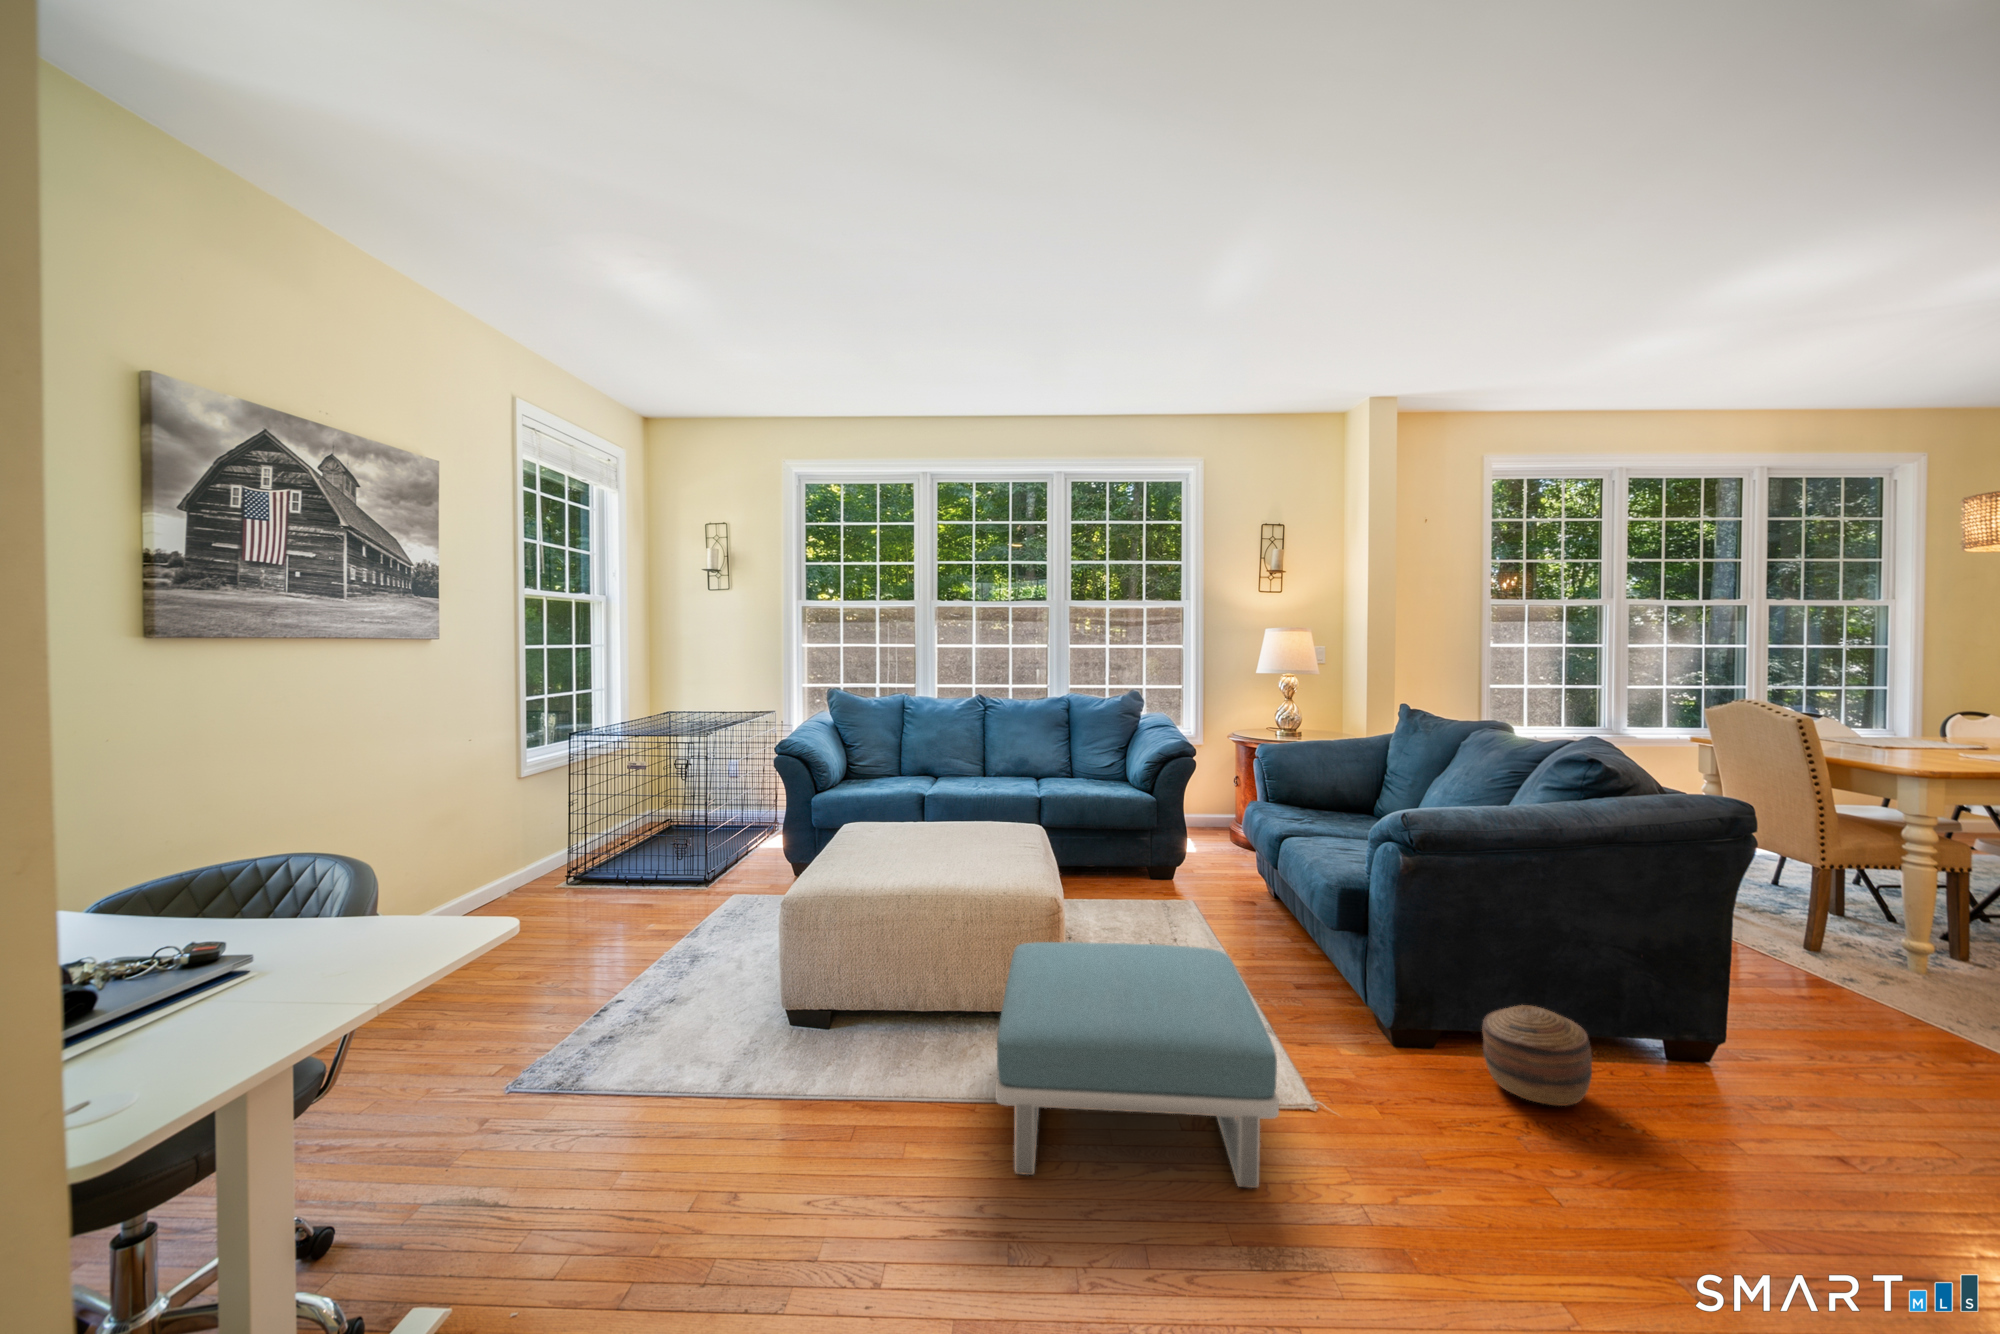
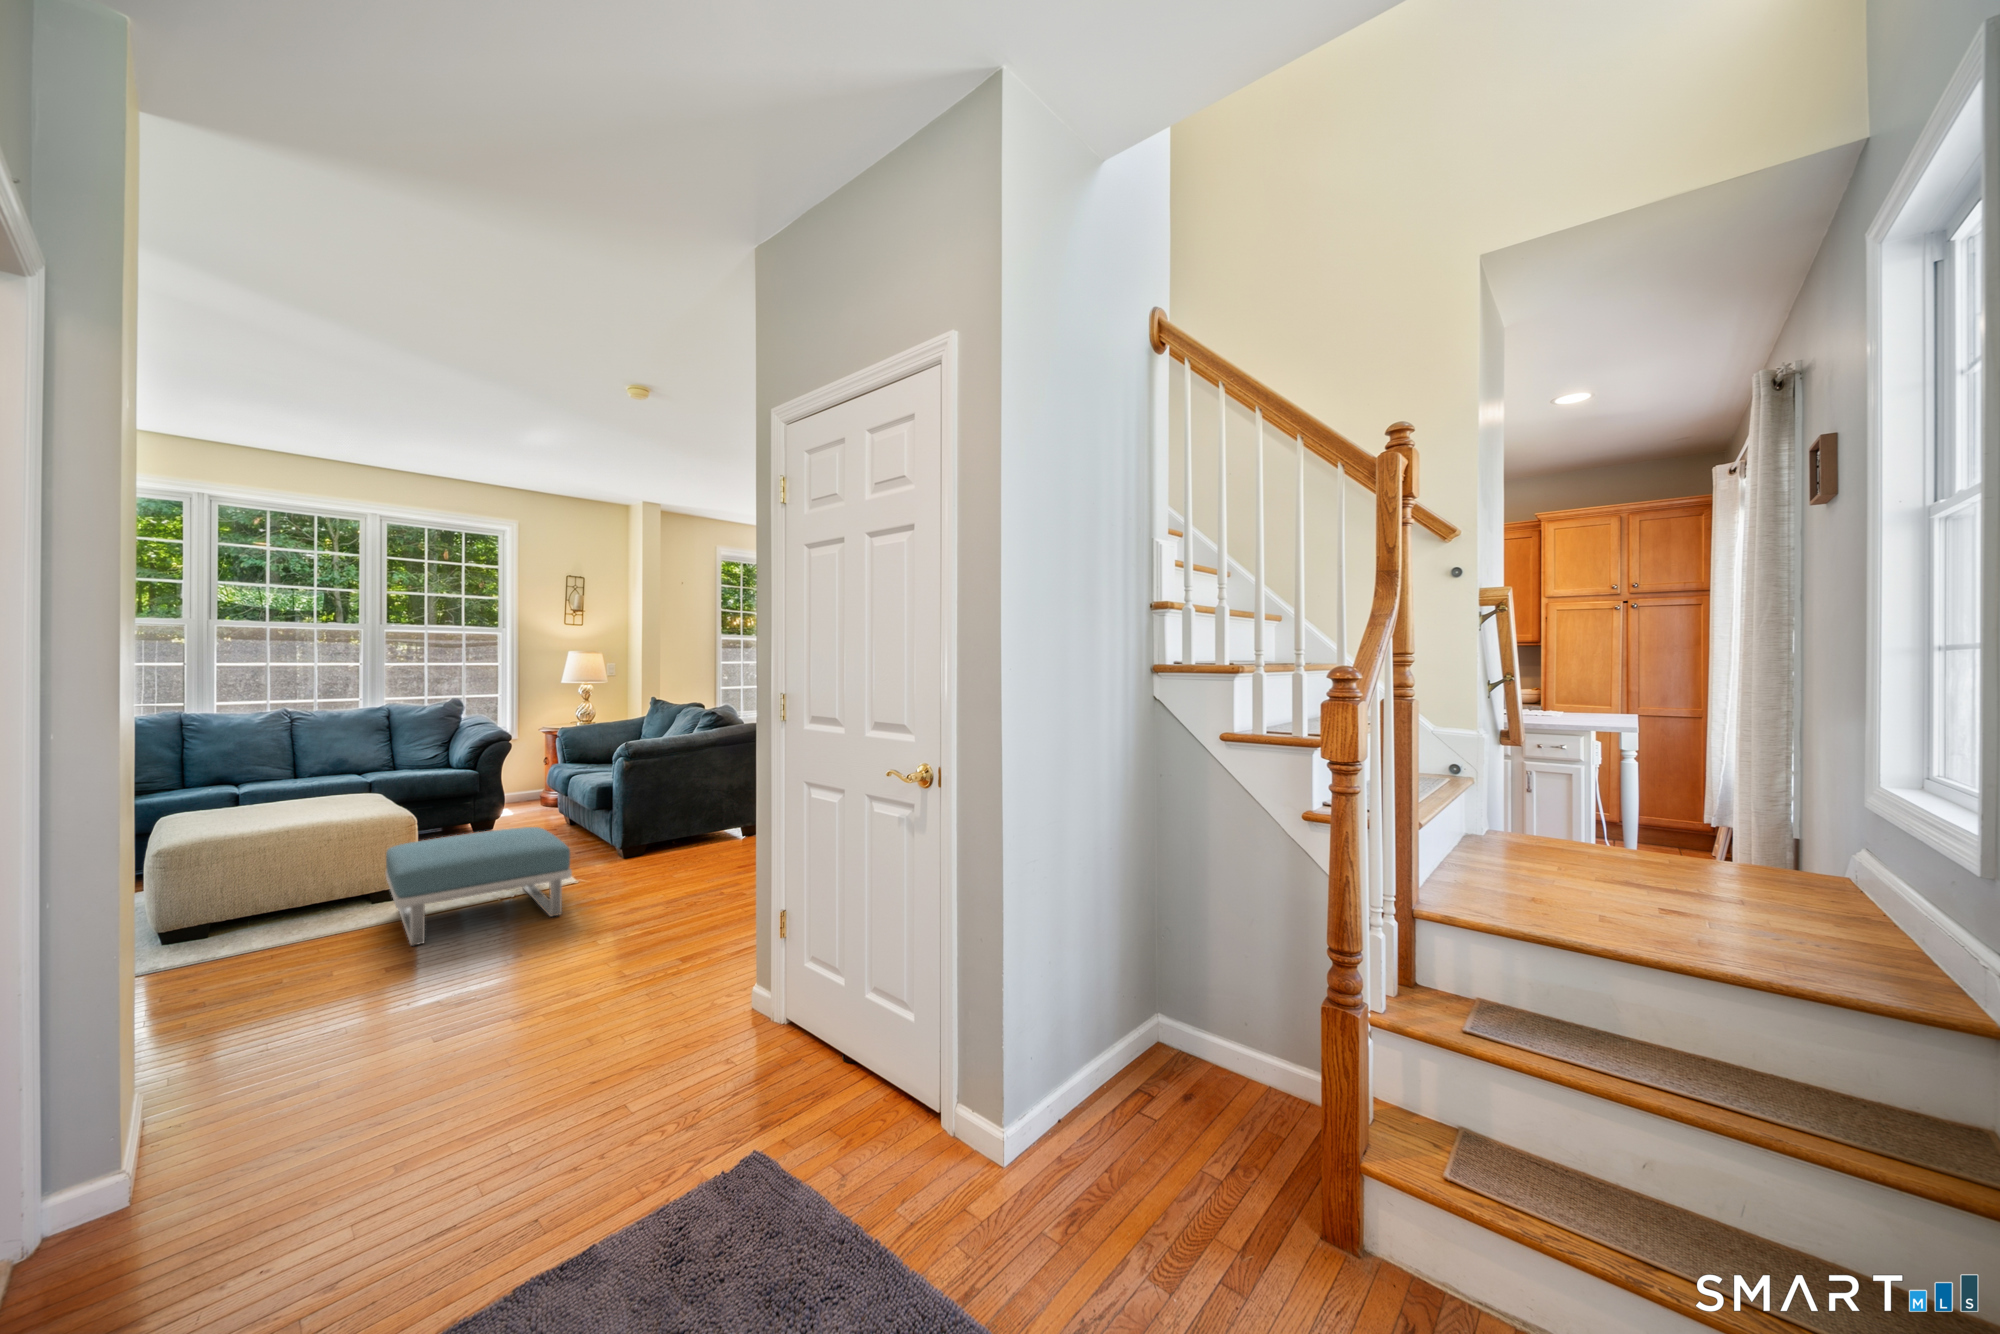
basket: present [1482,1005,1592,1106] -> none [680,823,725,864]

